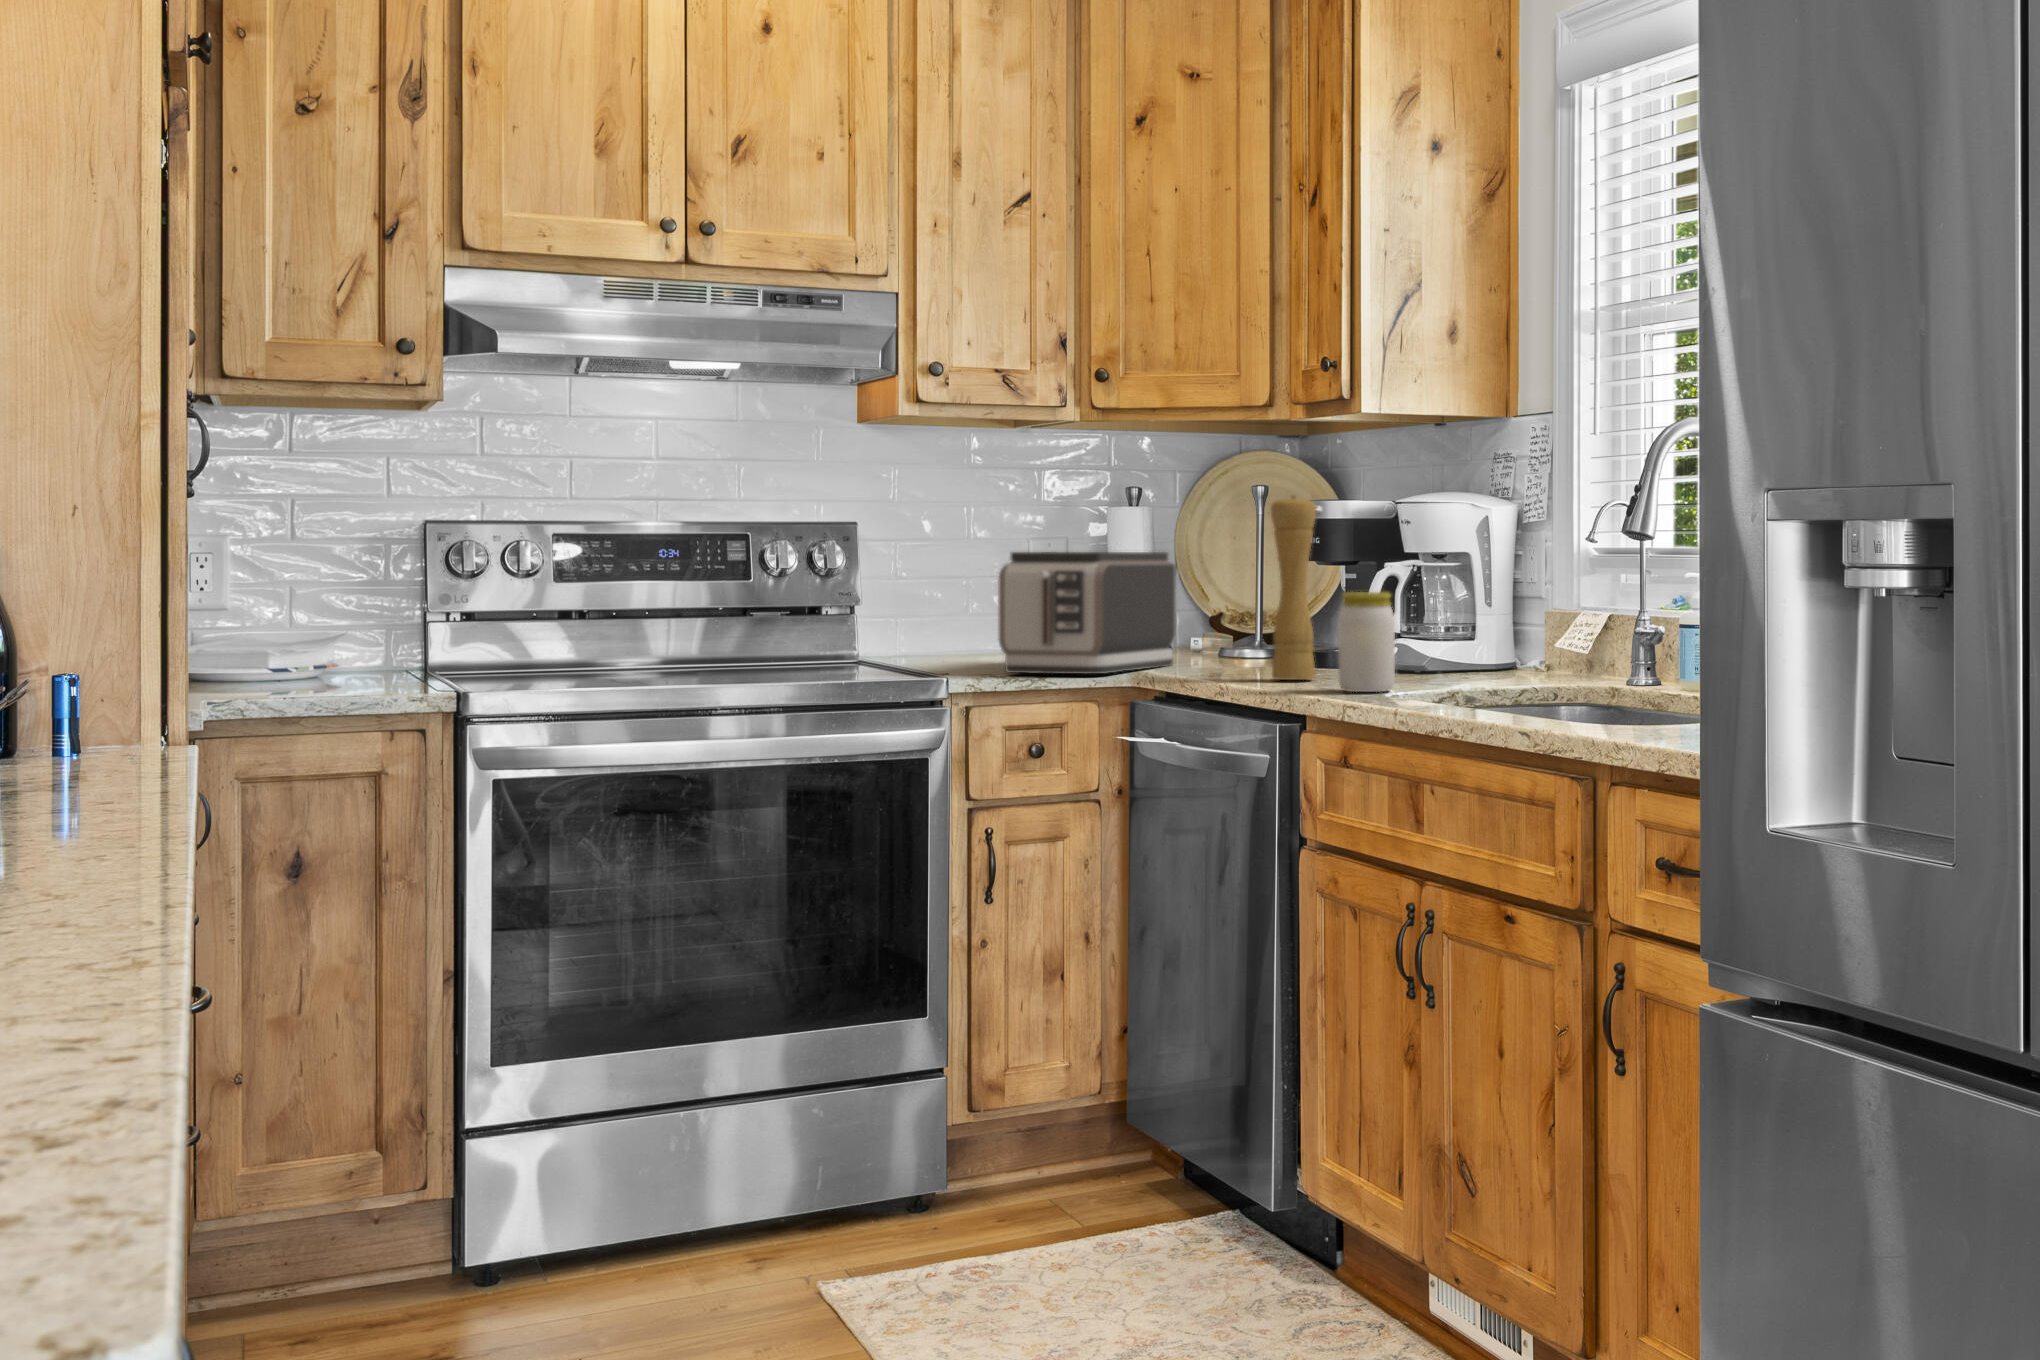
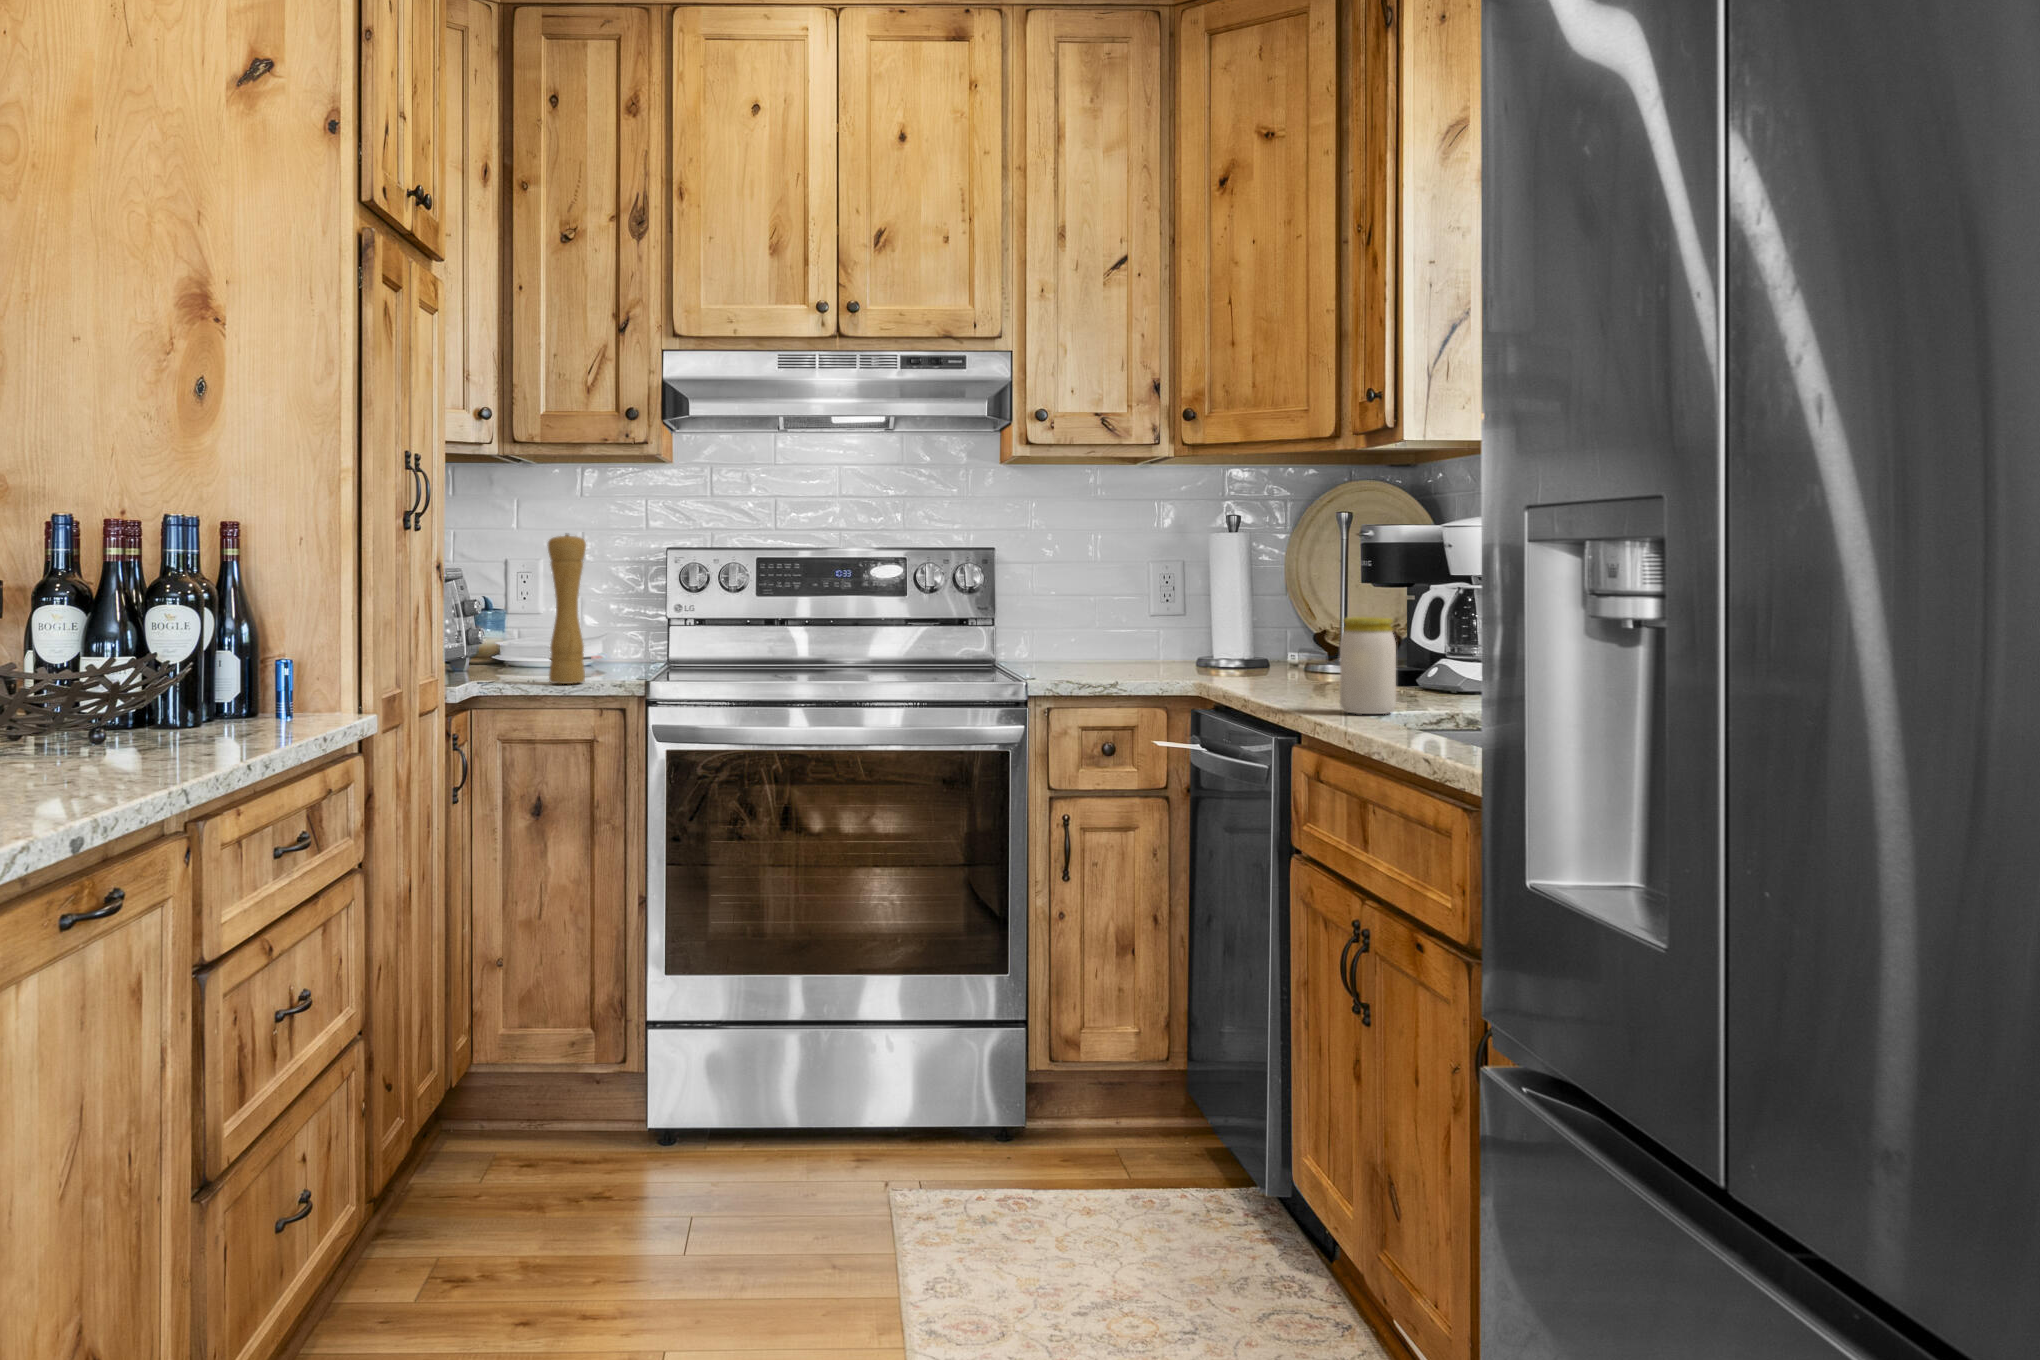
pepper mill: present [1271,496,1317,680] -> present [548,534,586,684]
toaster: present [998,552,1176,674] -> none [1074,574,1245,686]

